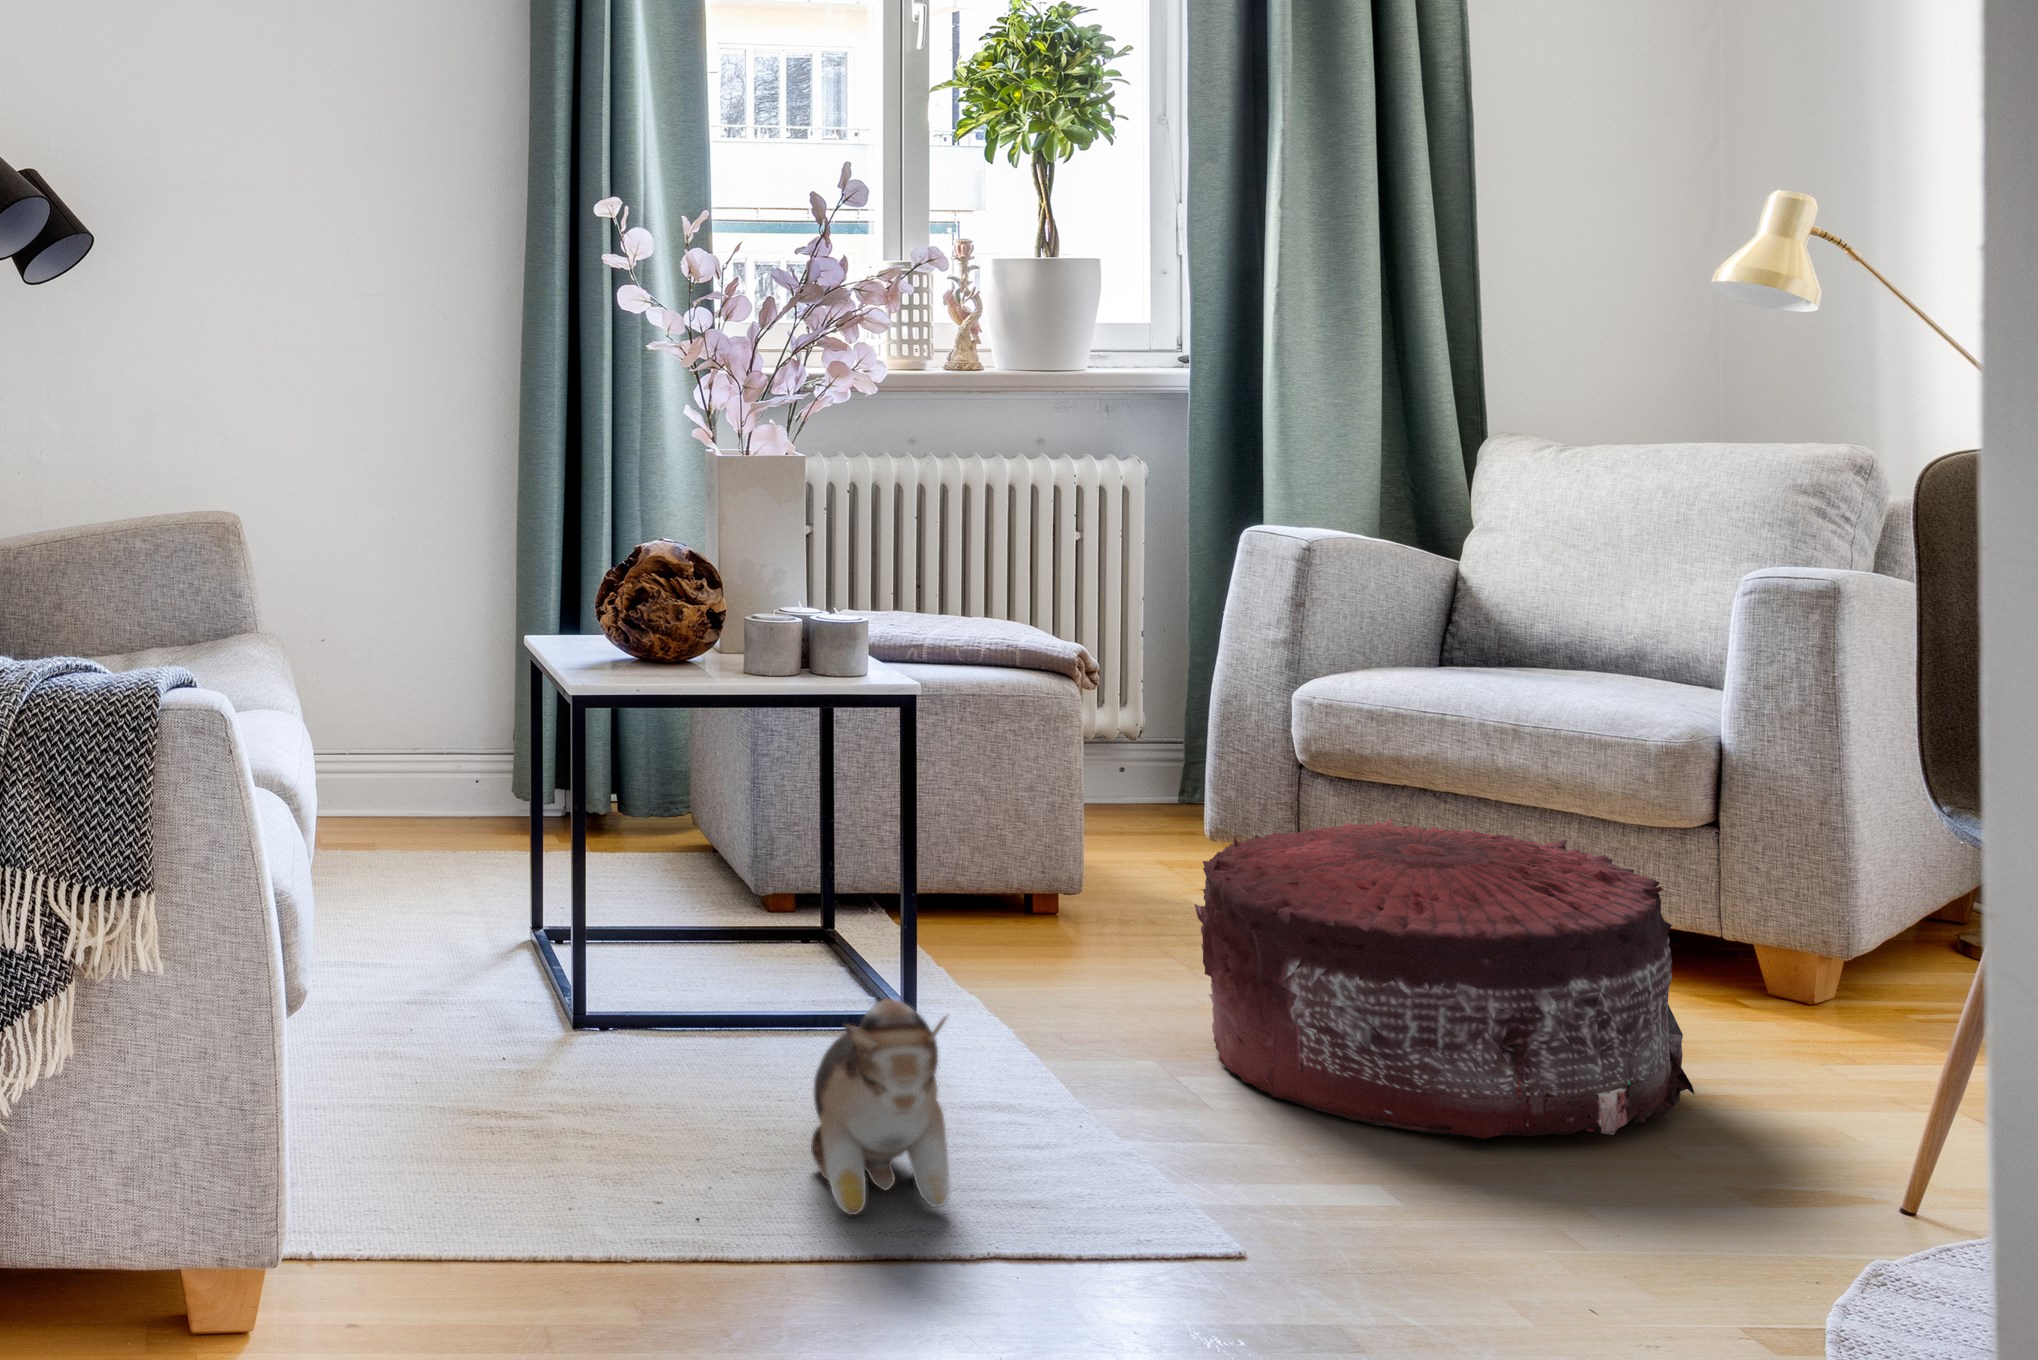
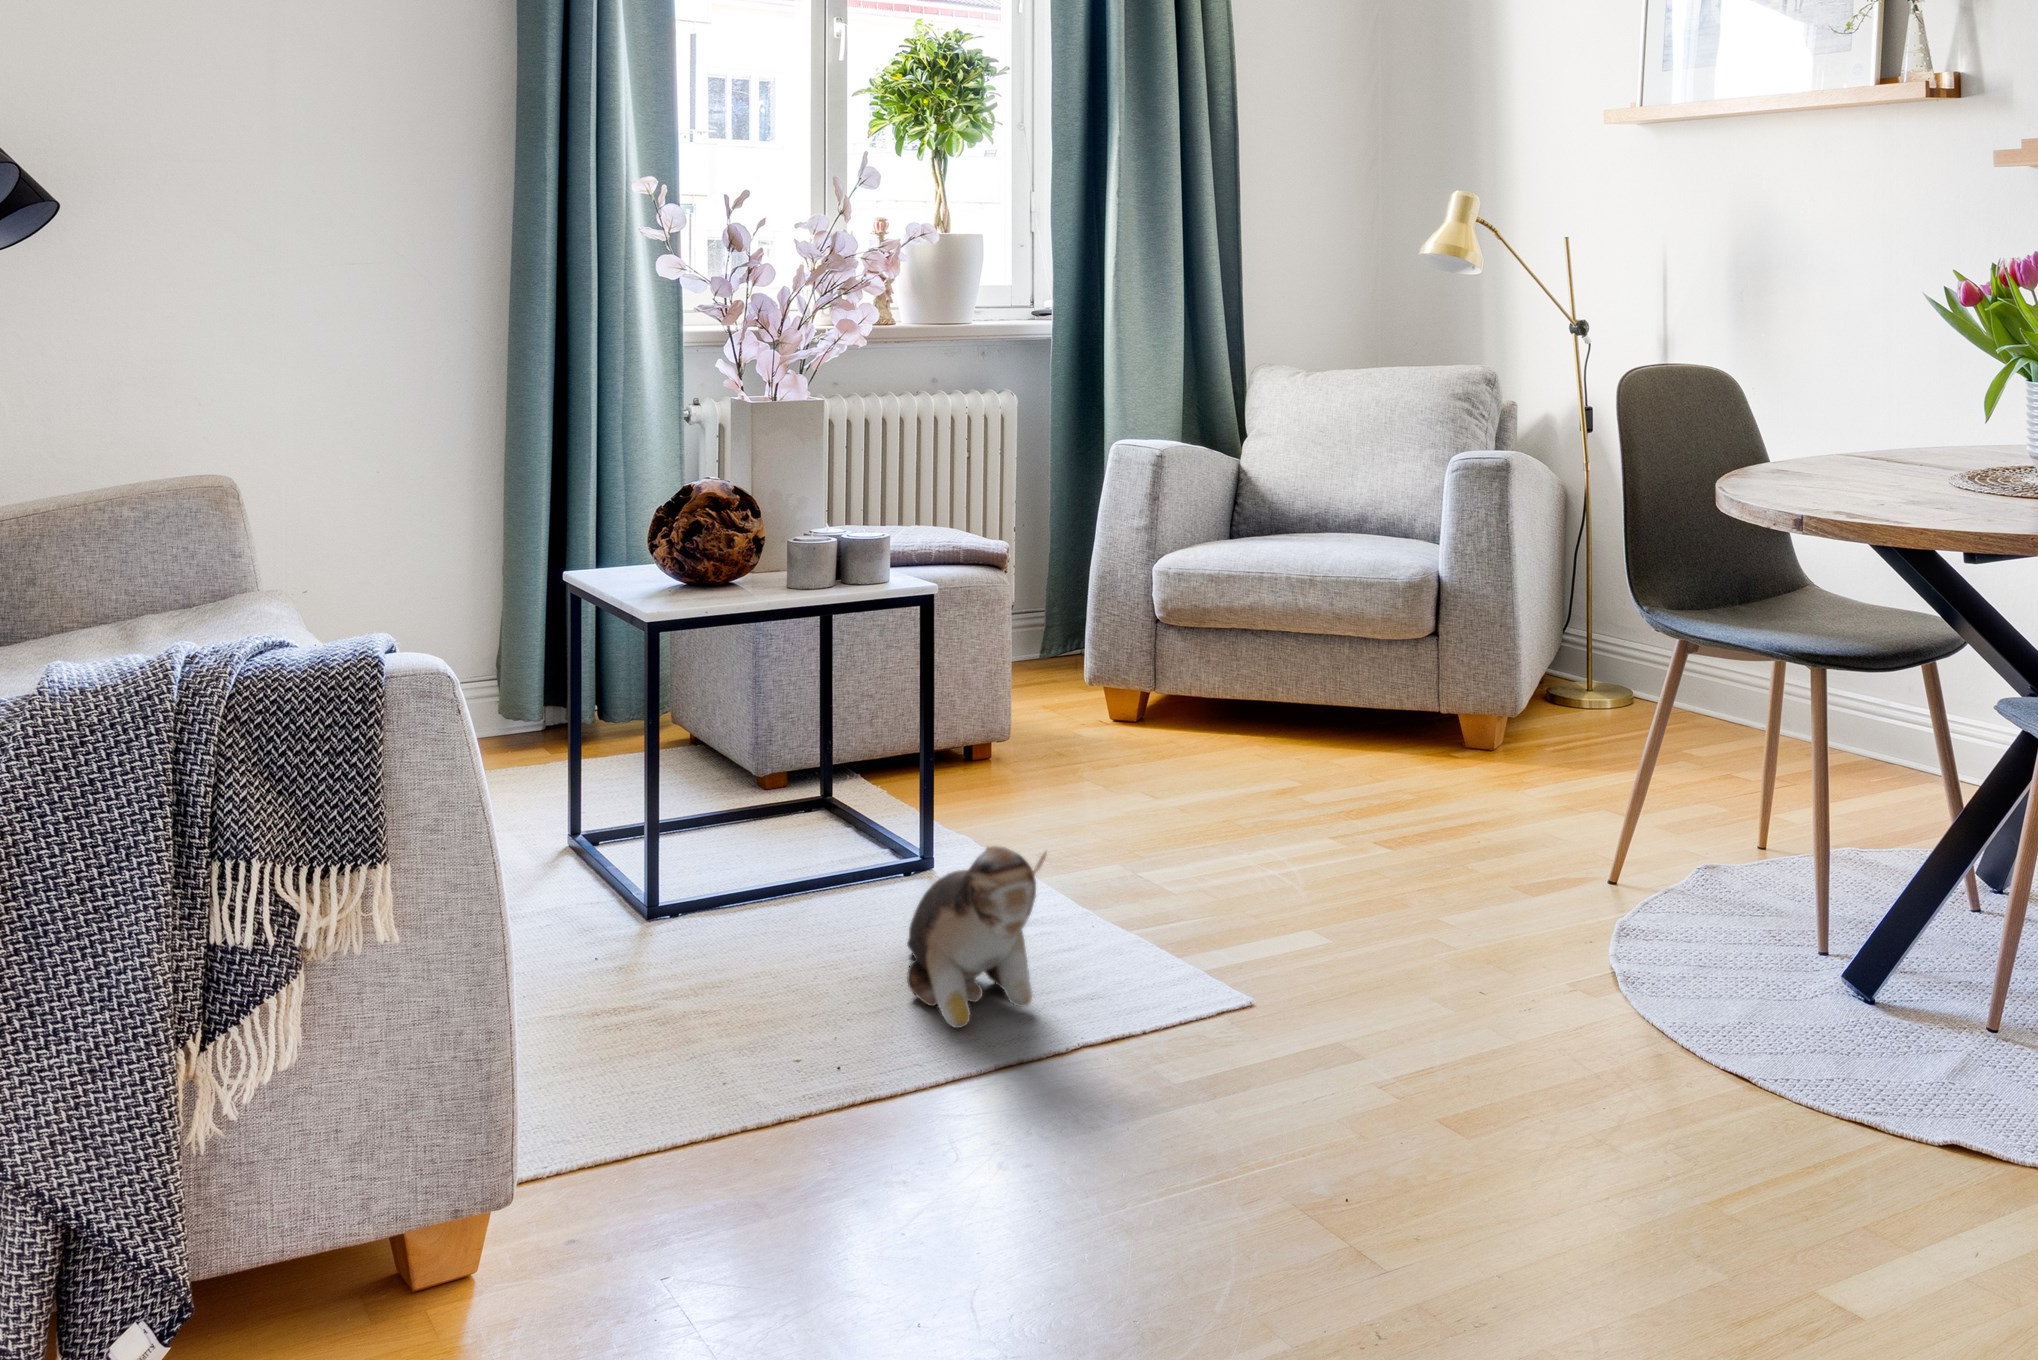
pouf: present [1195,818,1695,1139] -> none [1139,655,1466,879]

